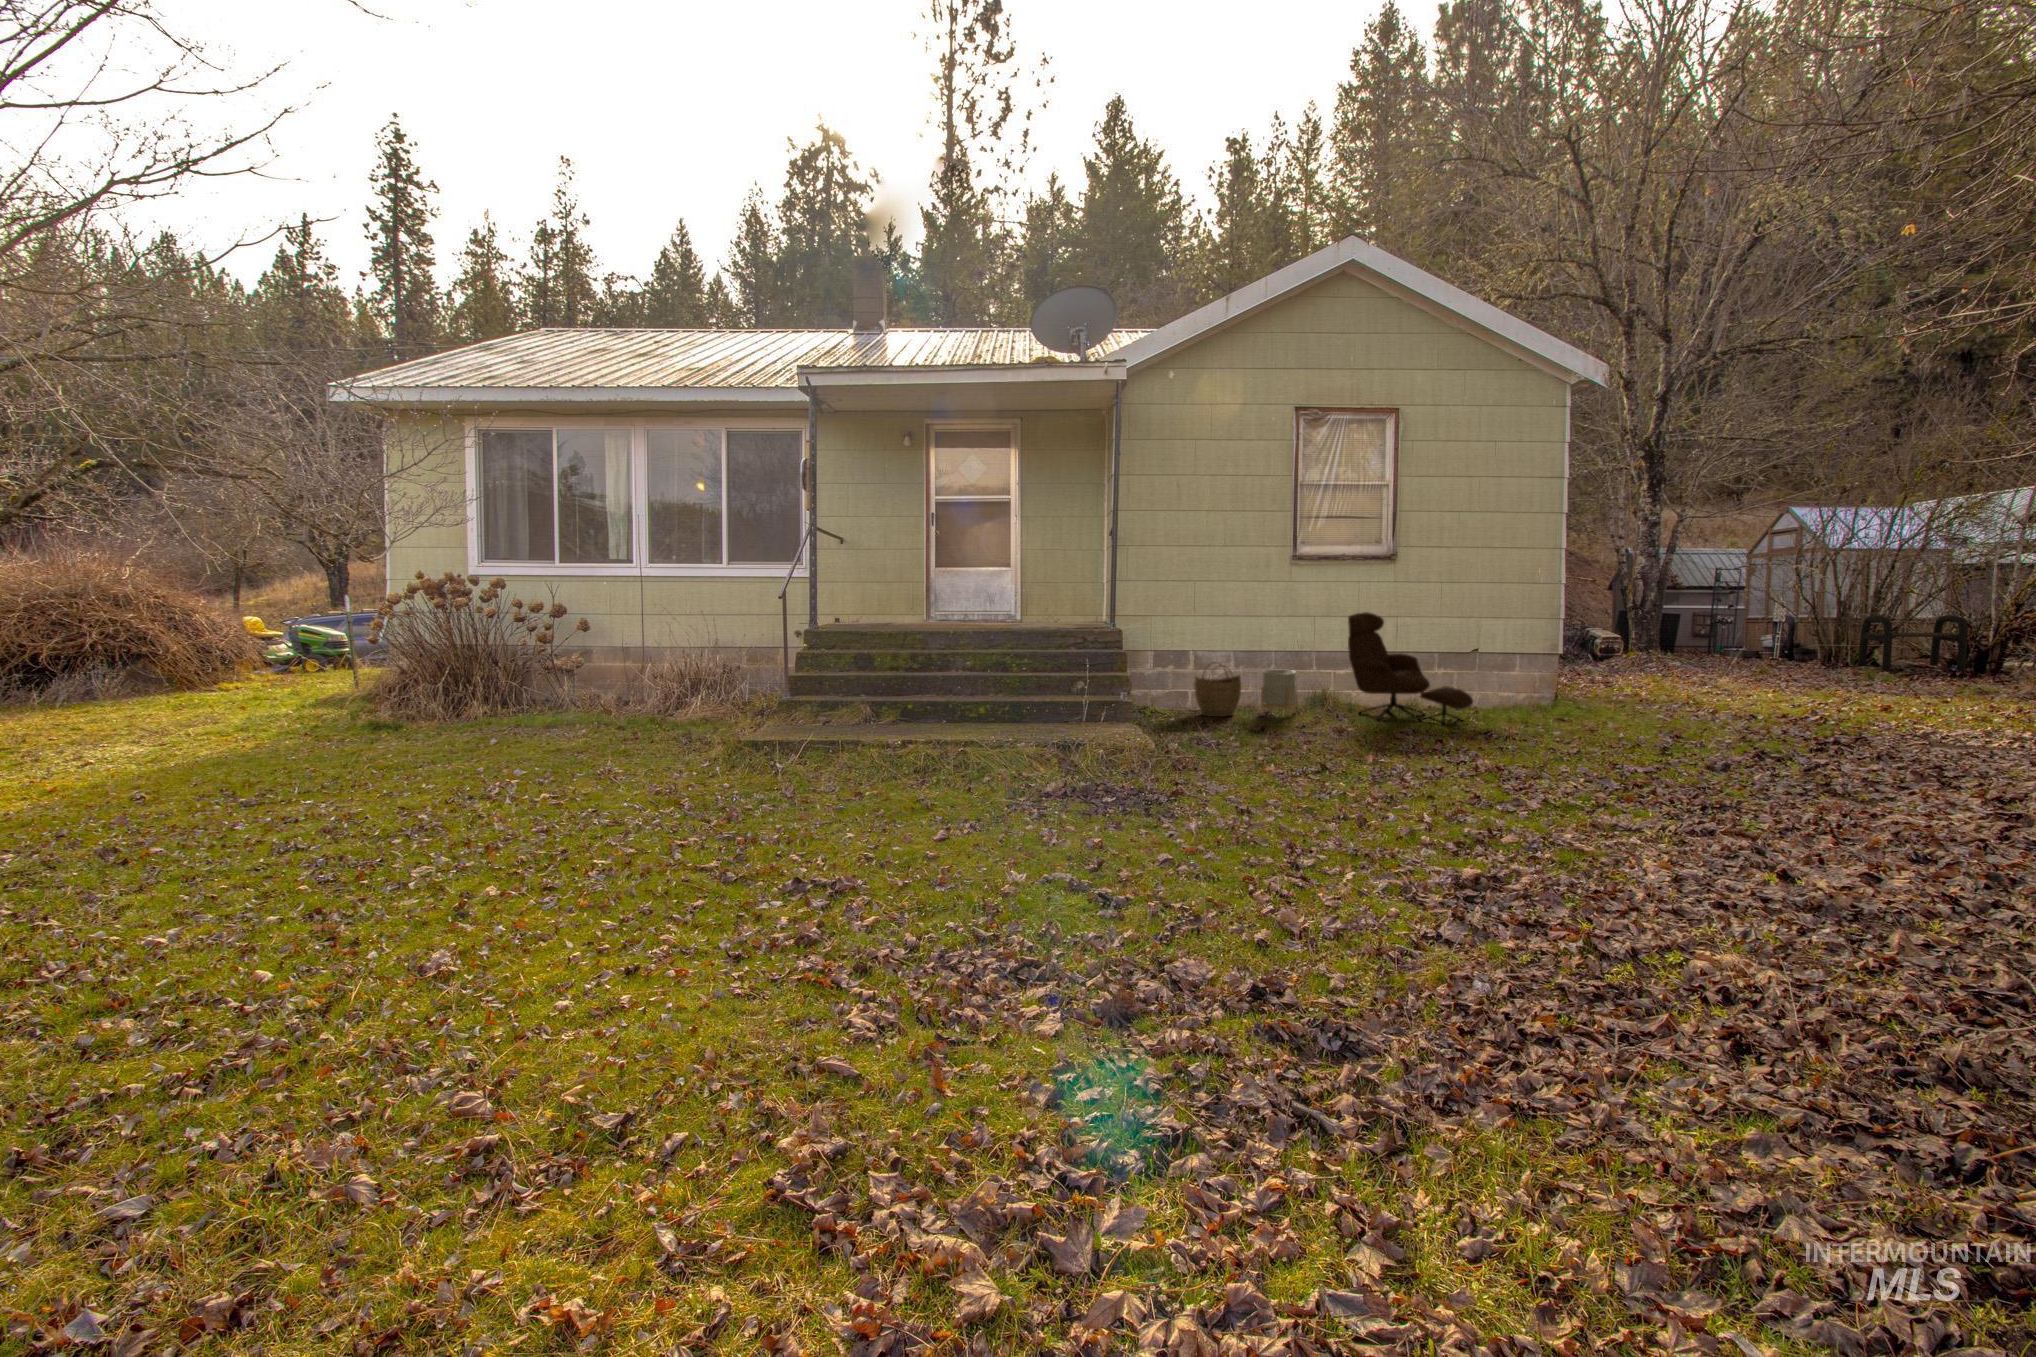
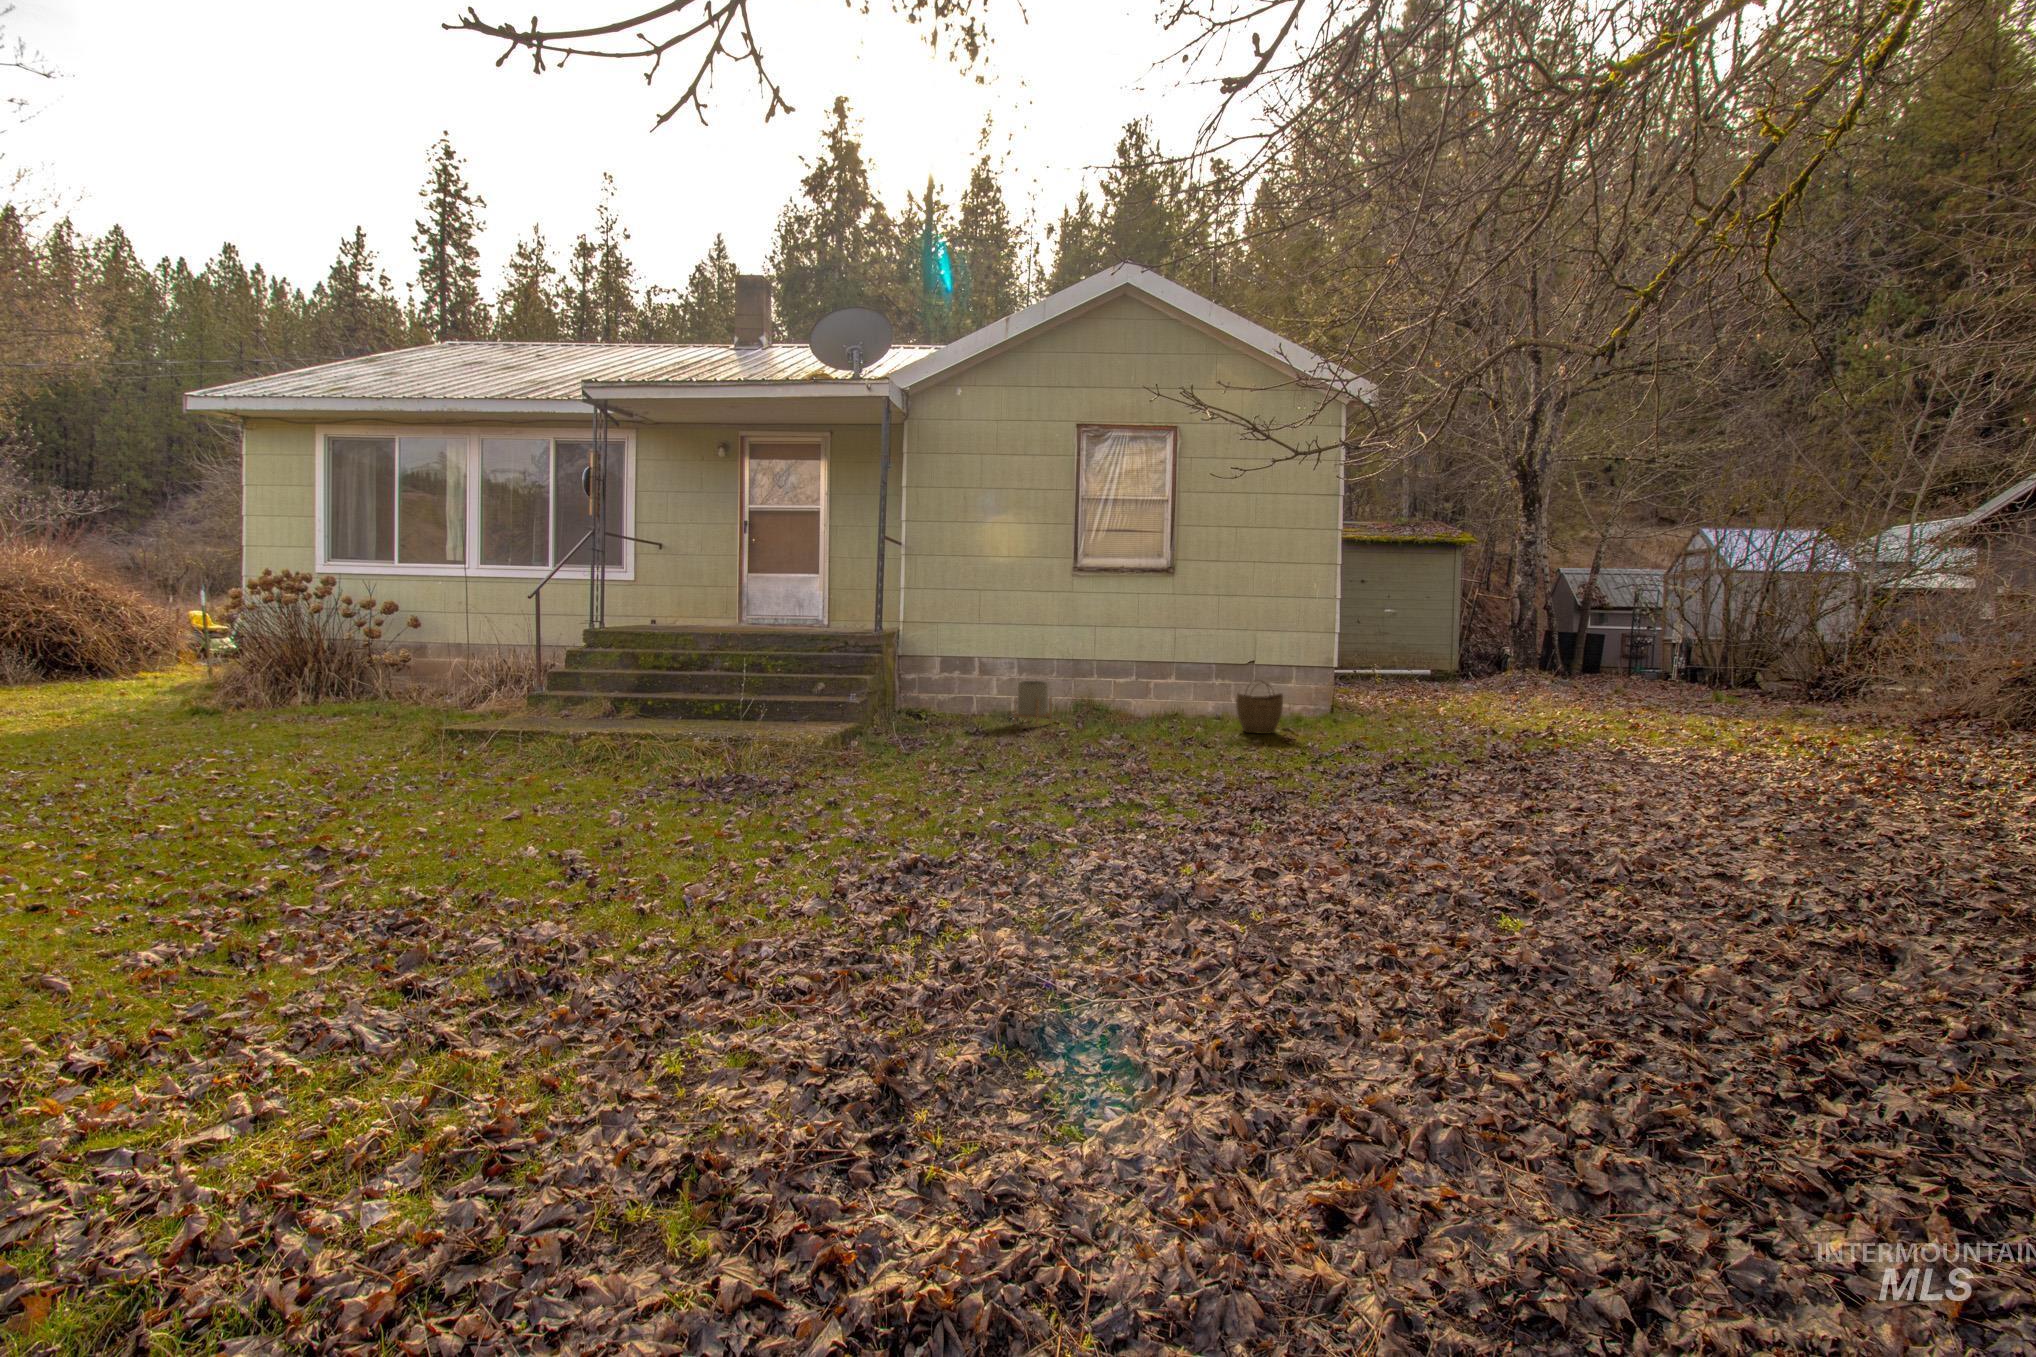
lounge chair: present [1348,612,1473,724] -> none [1096,629,1207,740]
bench: present [1858,615,1968,670] -> none [1713,652,1817,711]
woven basket: present [1194,663,1241,717] -> present [1236,682,1283,734]

